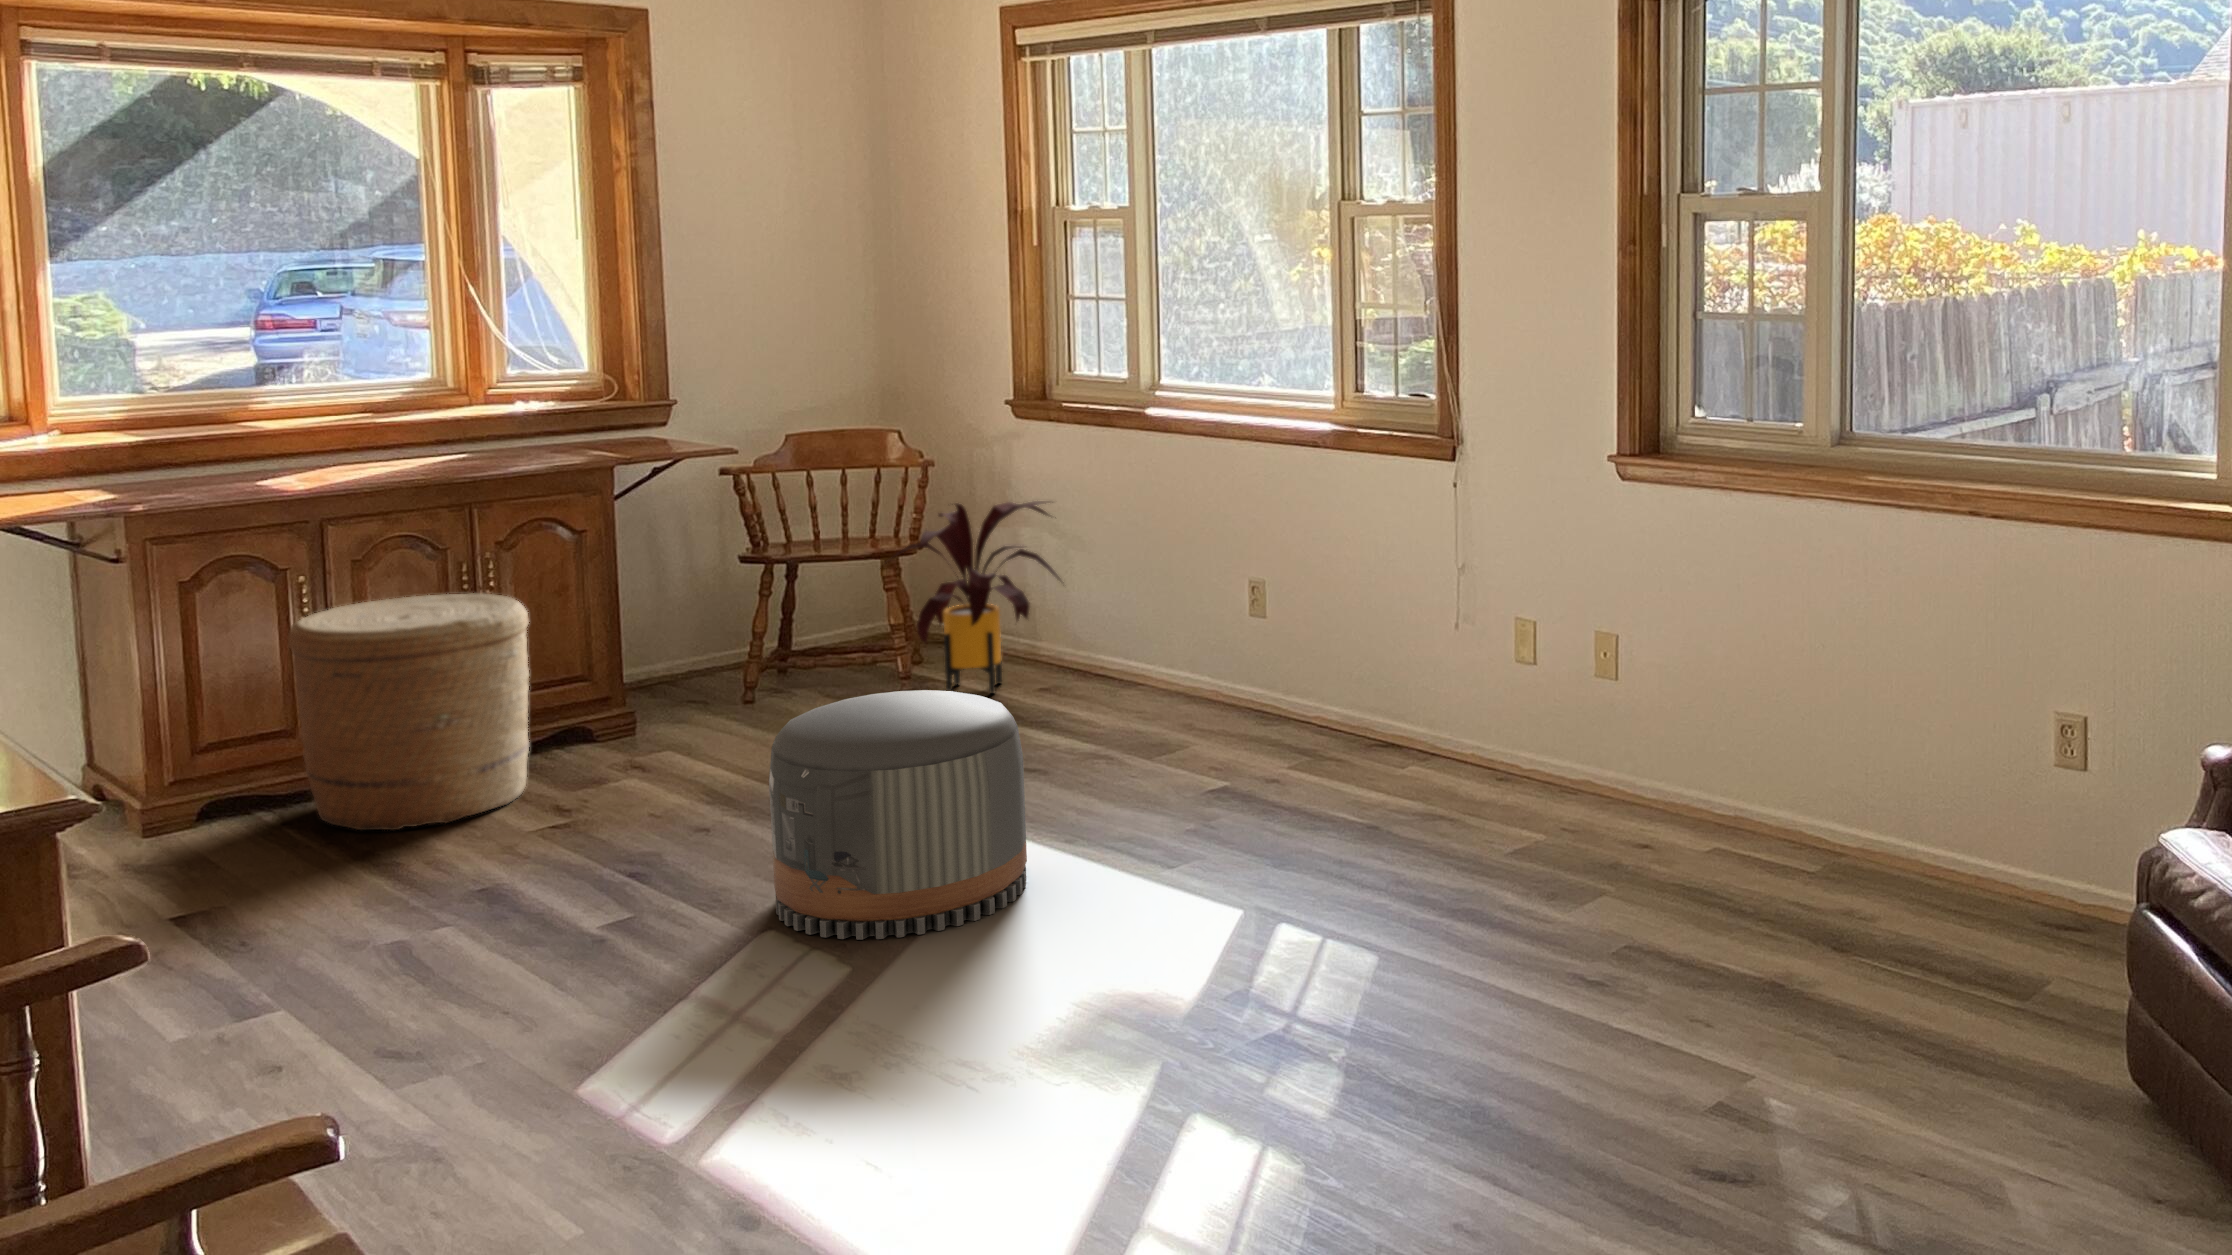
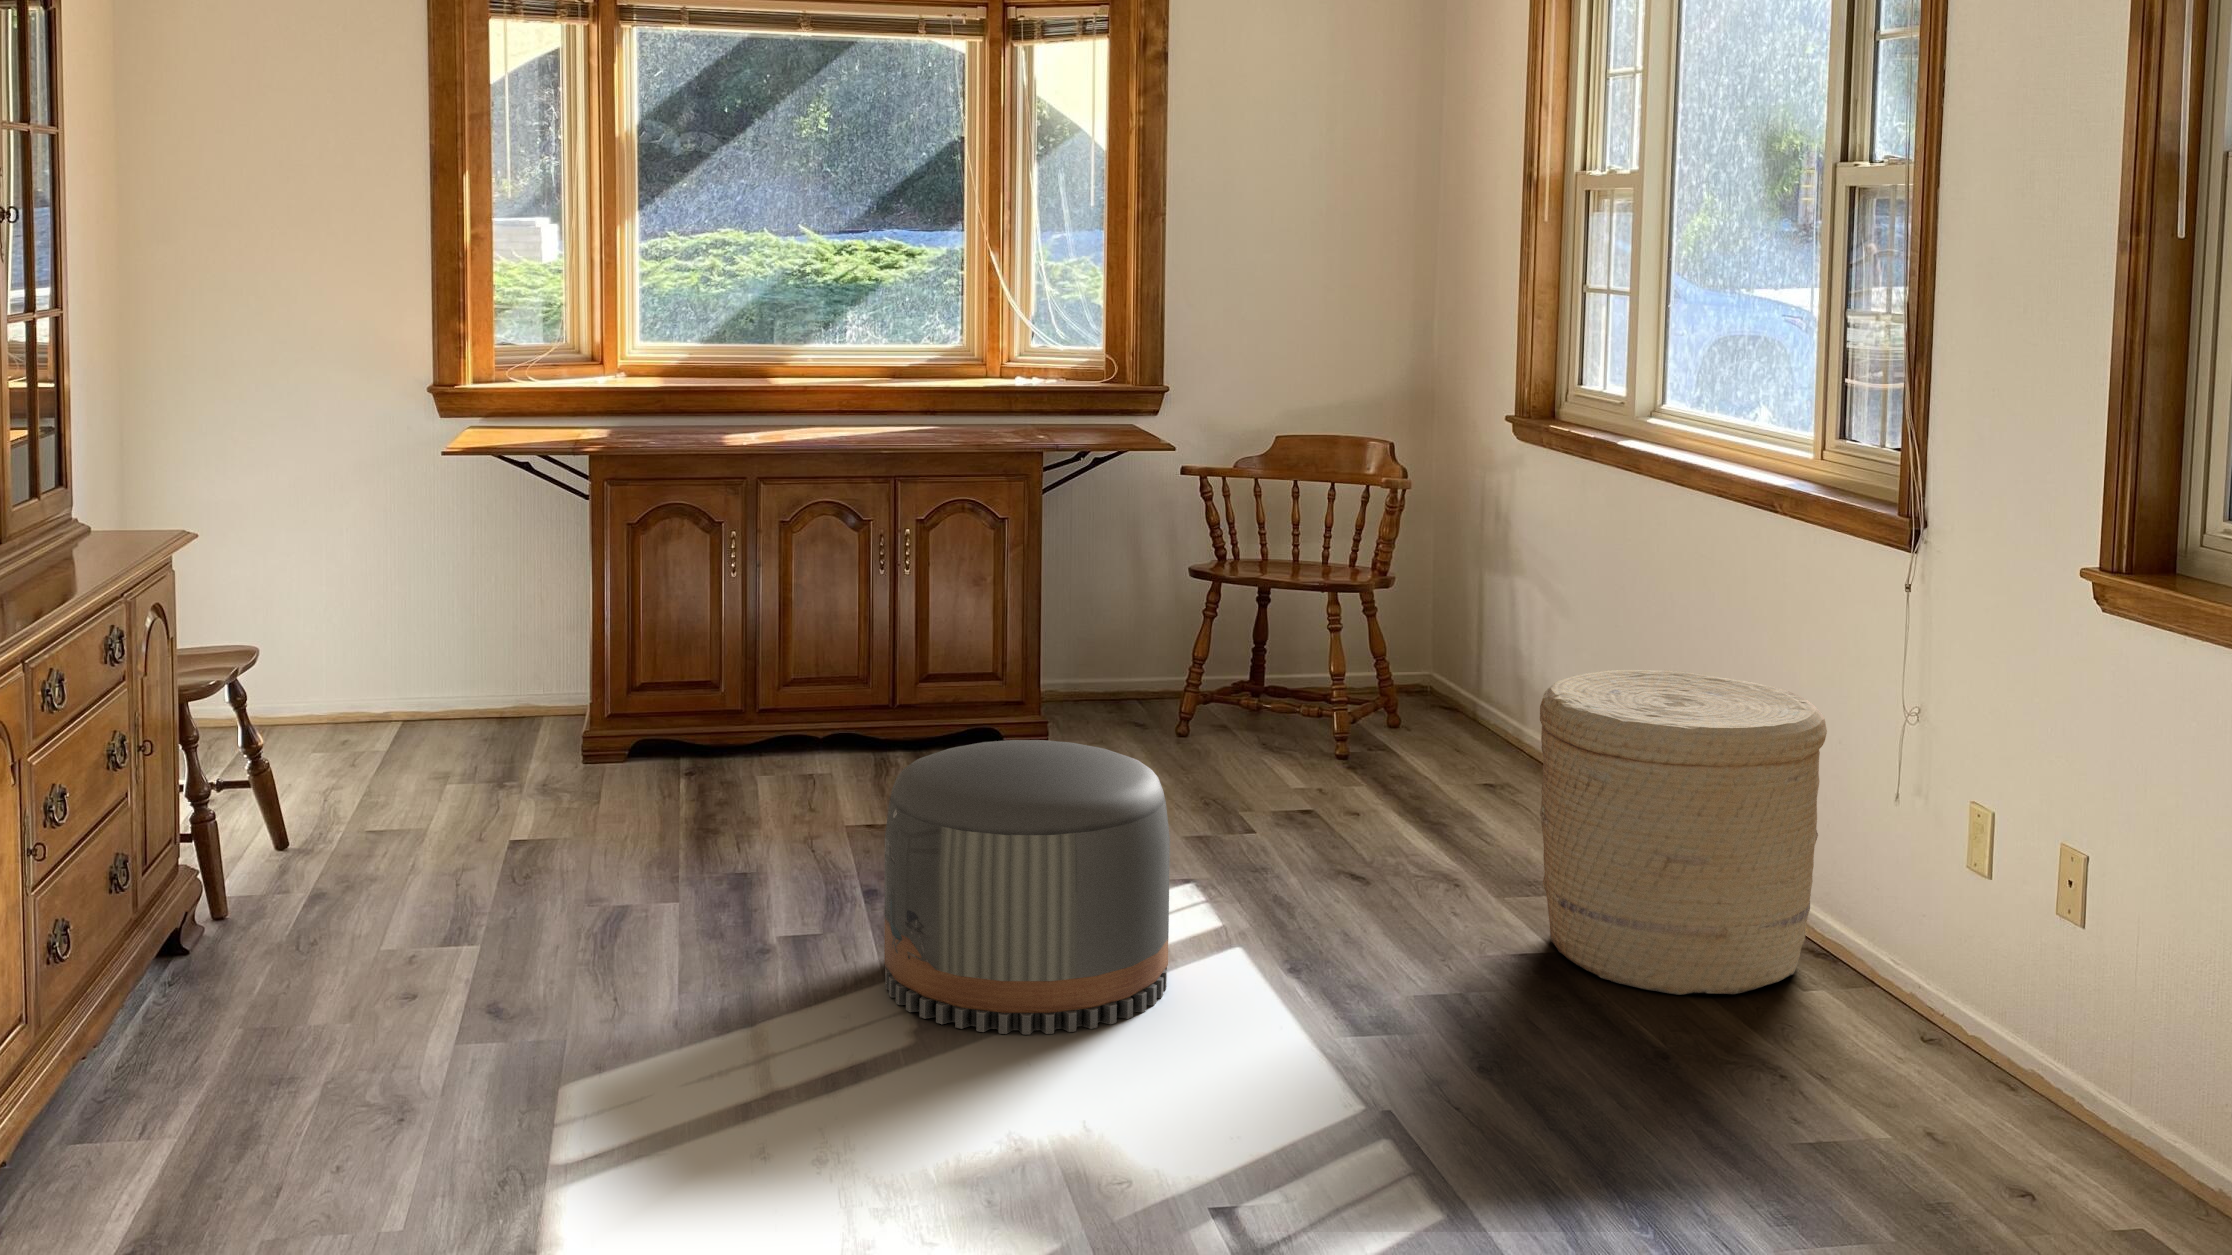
house plant: present [880,501,1061,694] -> none [1311,534,1539,775]
basket: present [288,594,529,830] -> present [1540,670,1827,995]

